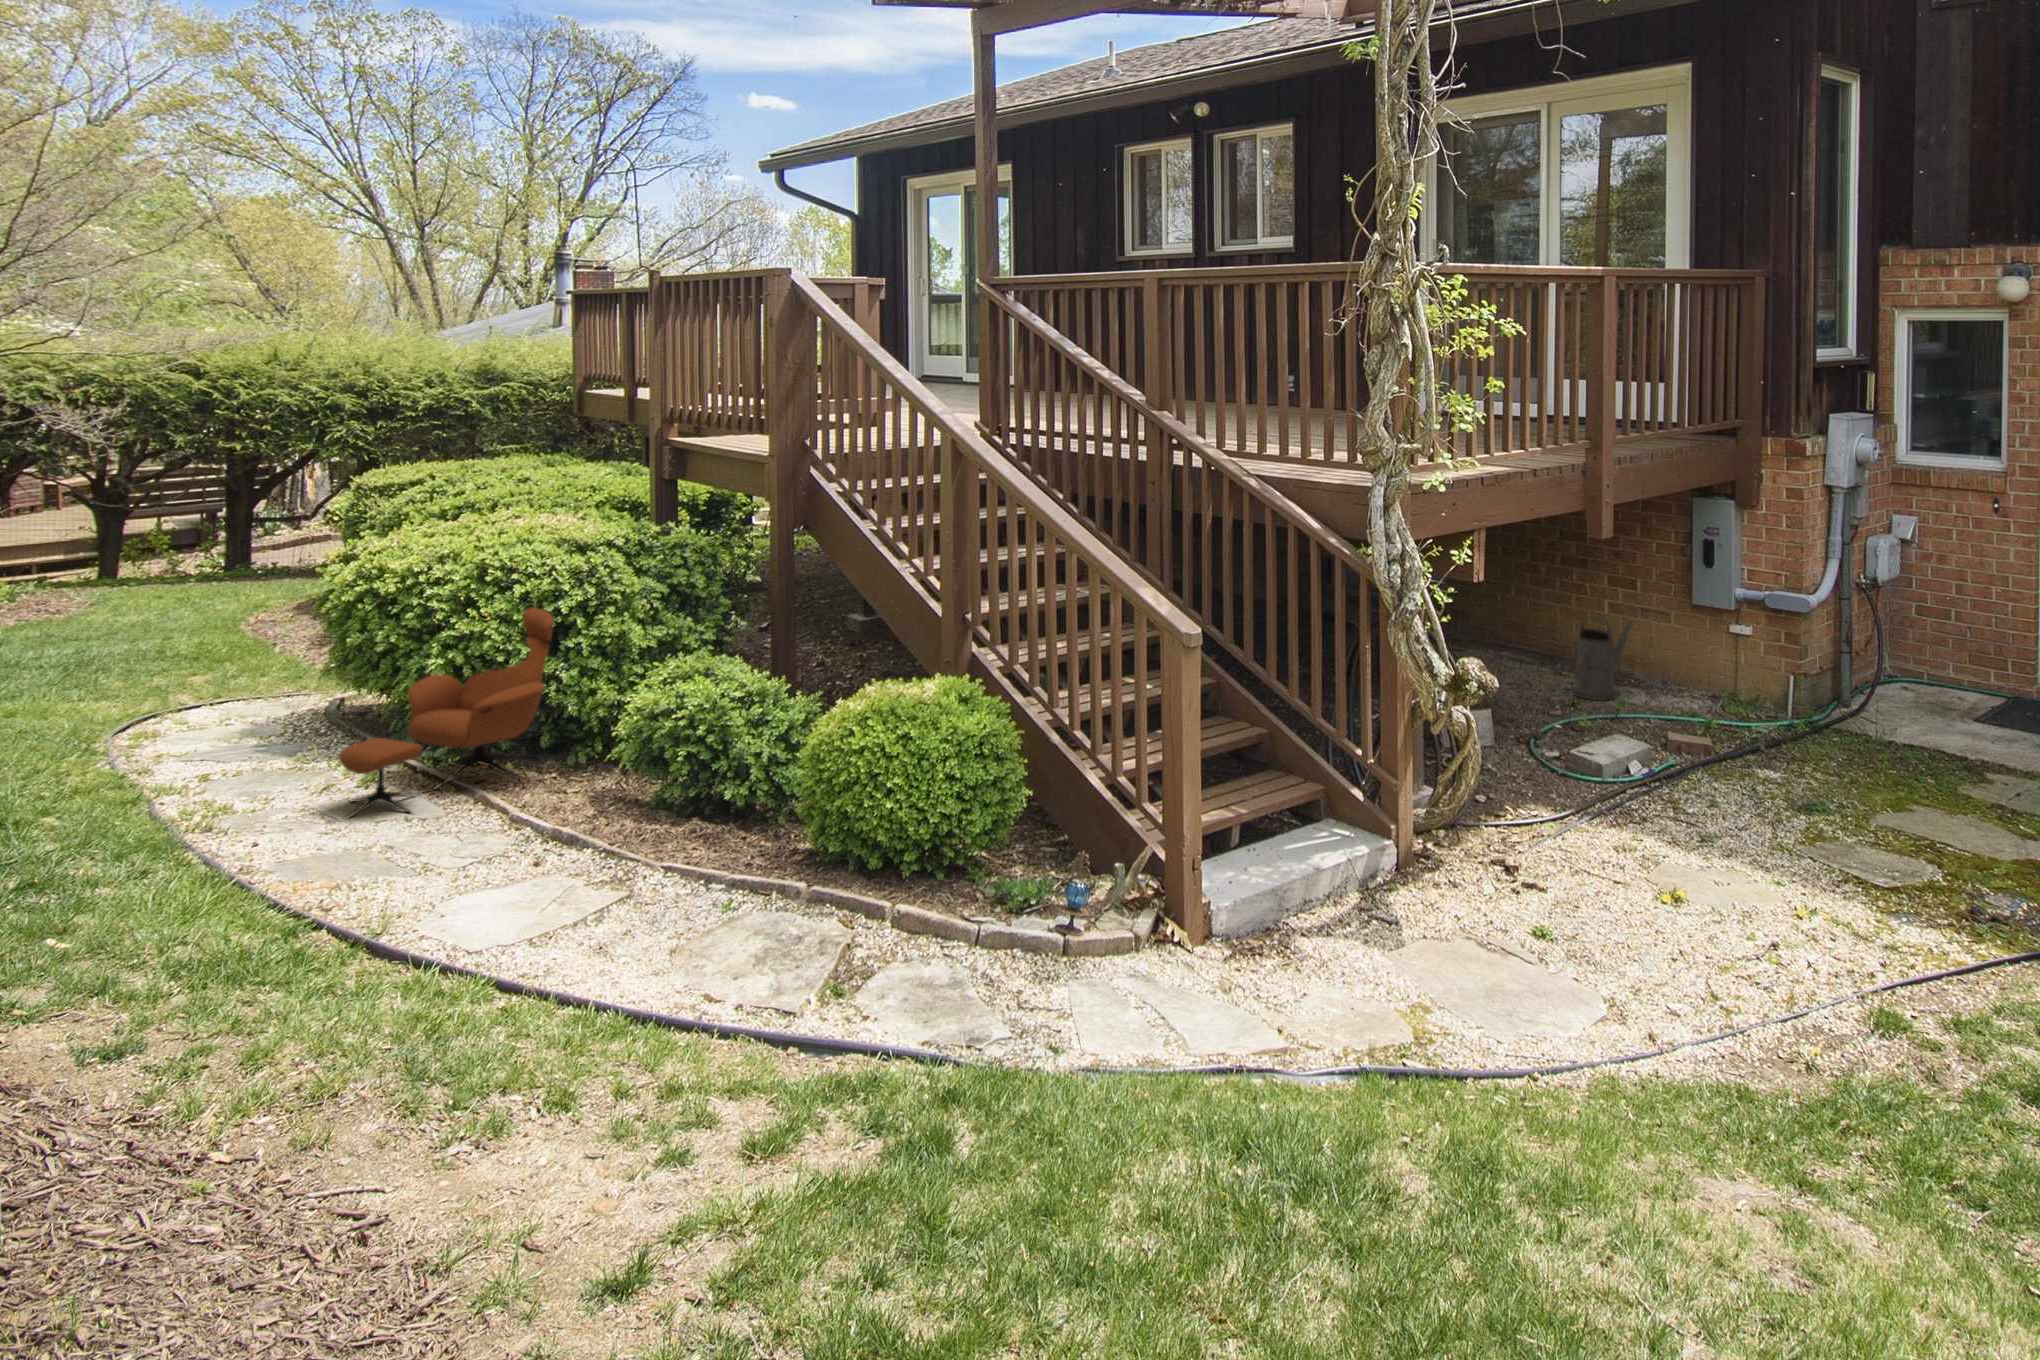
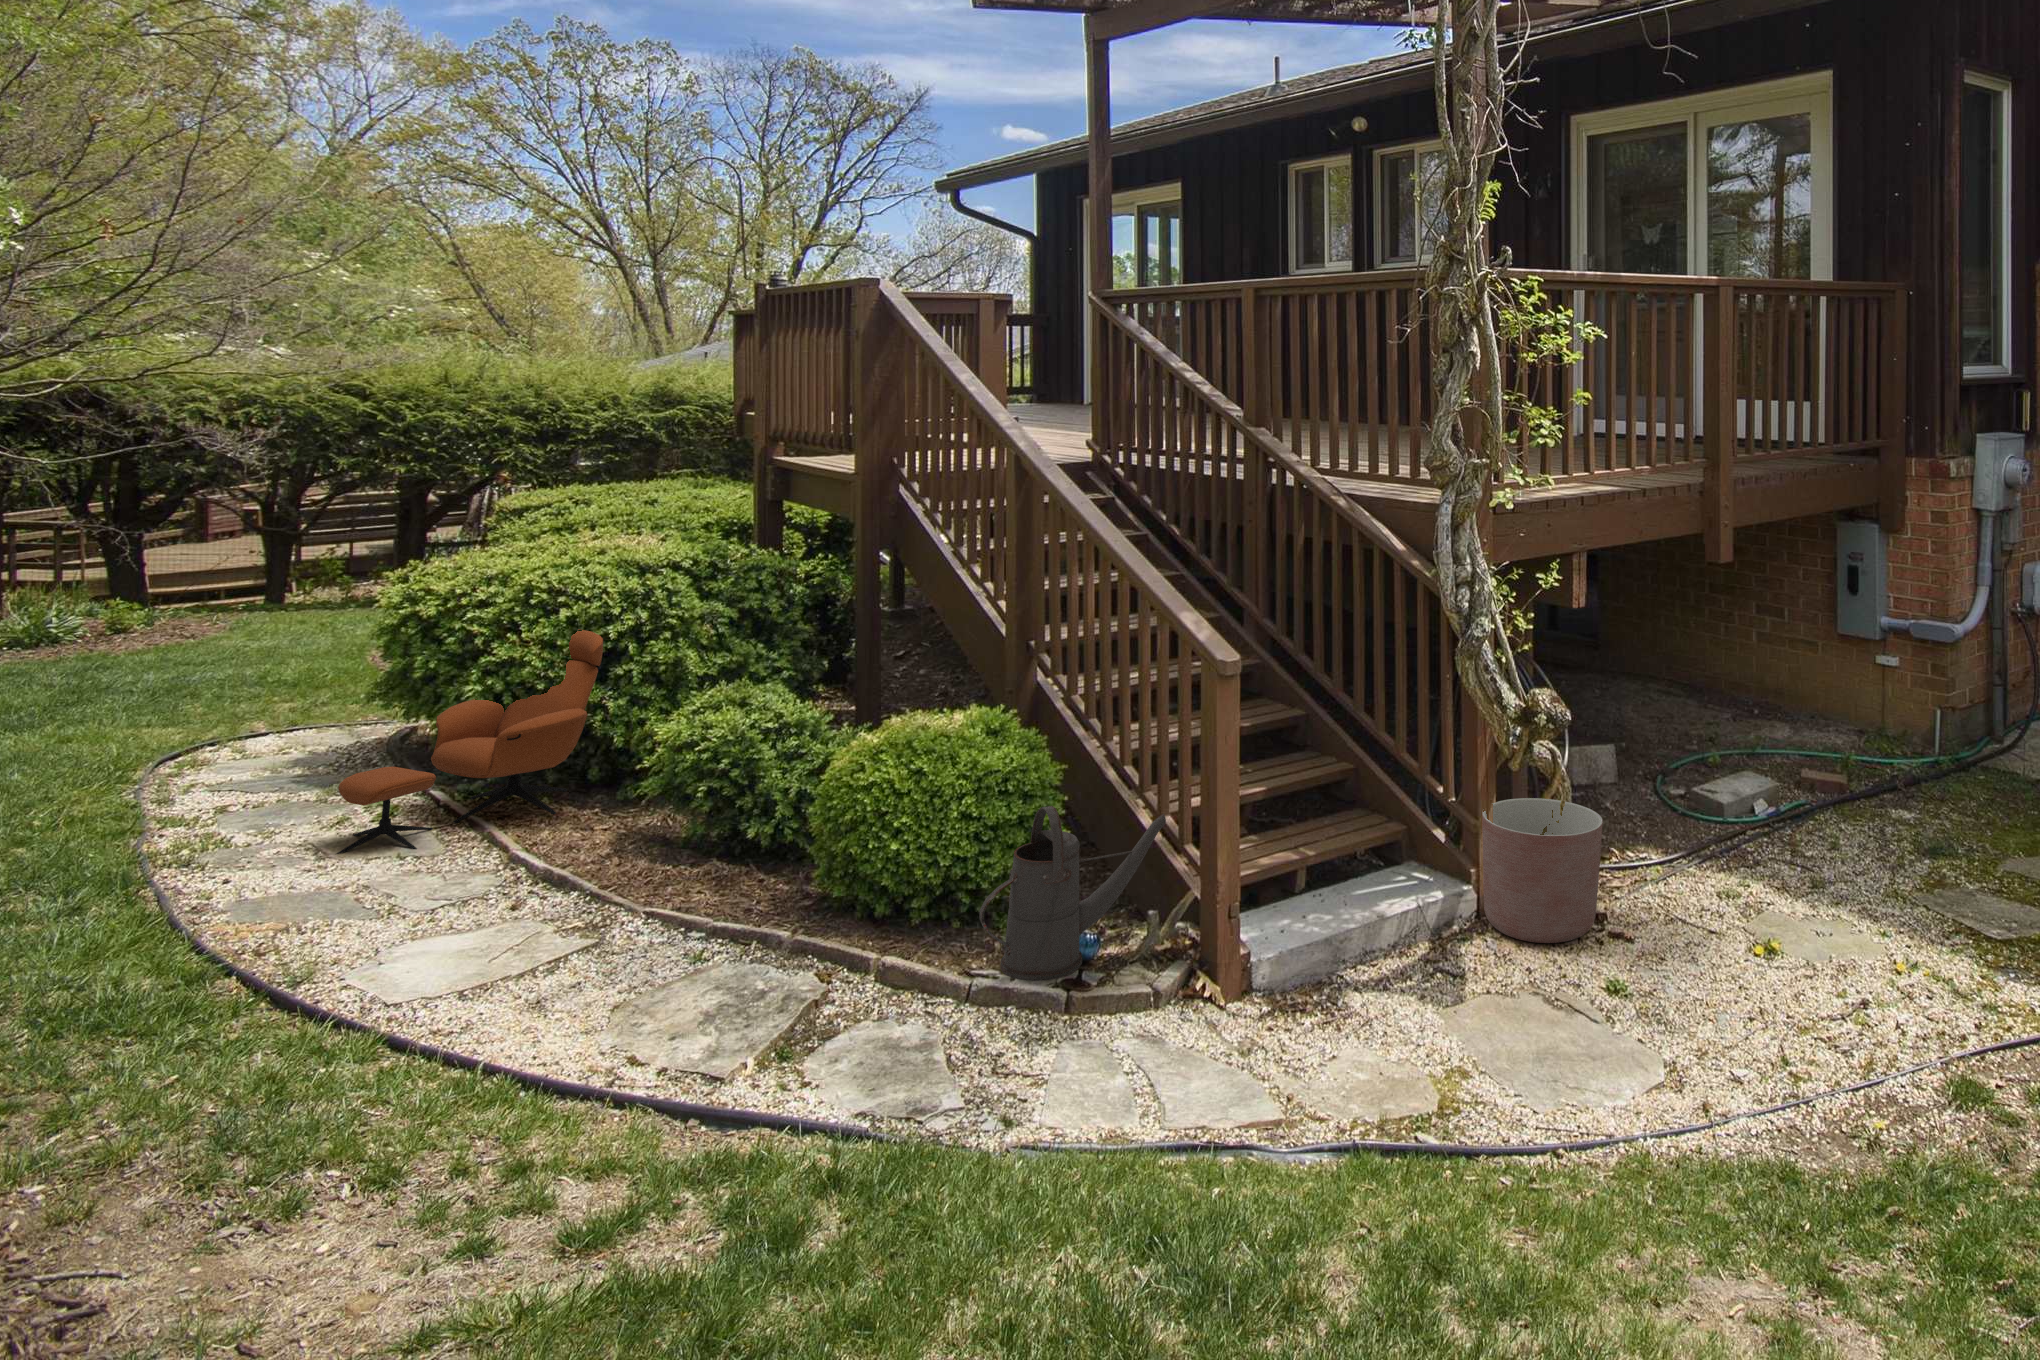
watering can: present [1573,616,1632,700] -> present [979,806,1166,981]
planter: none [1409,762,1523,894] -> present [1482,798,1603,943]

